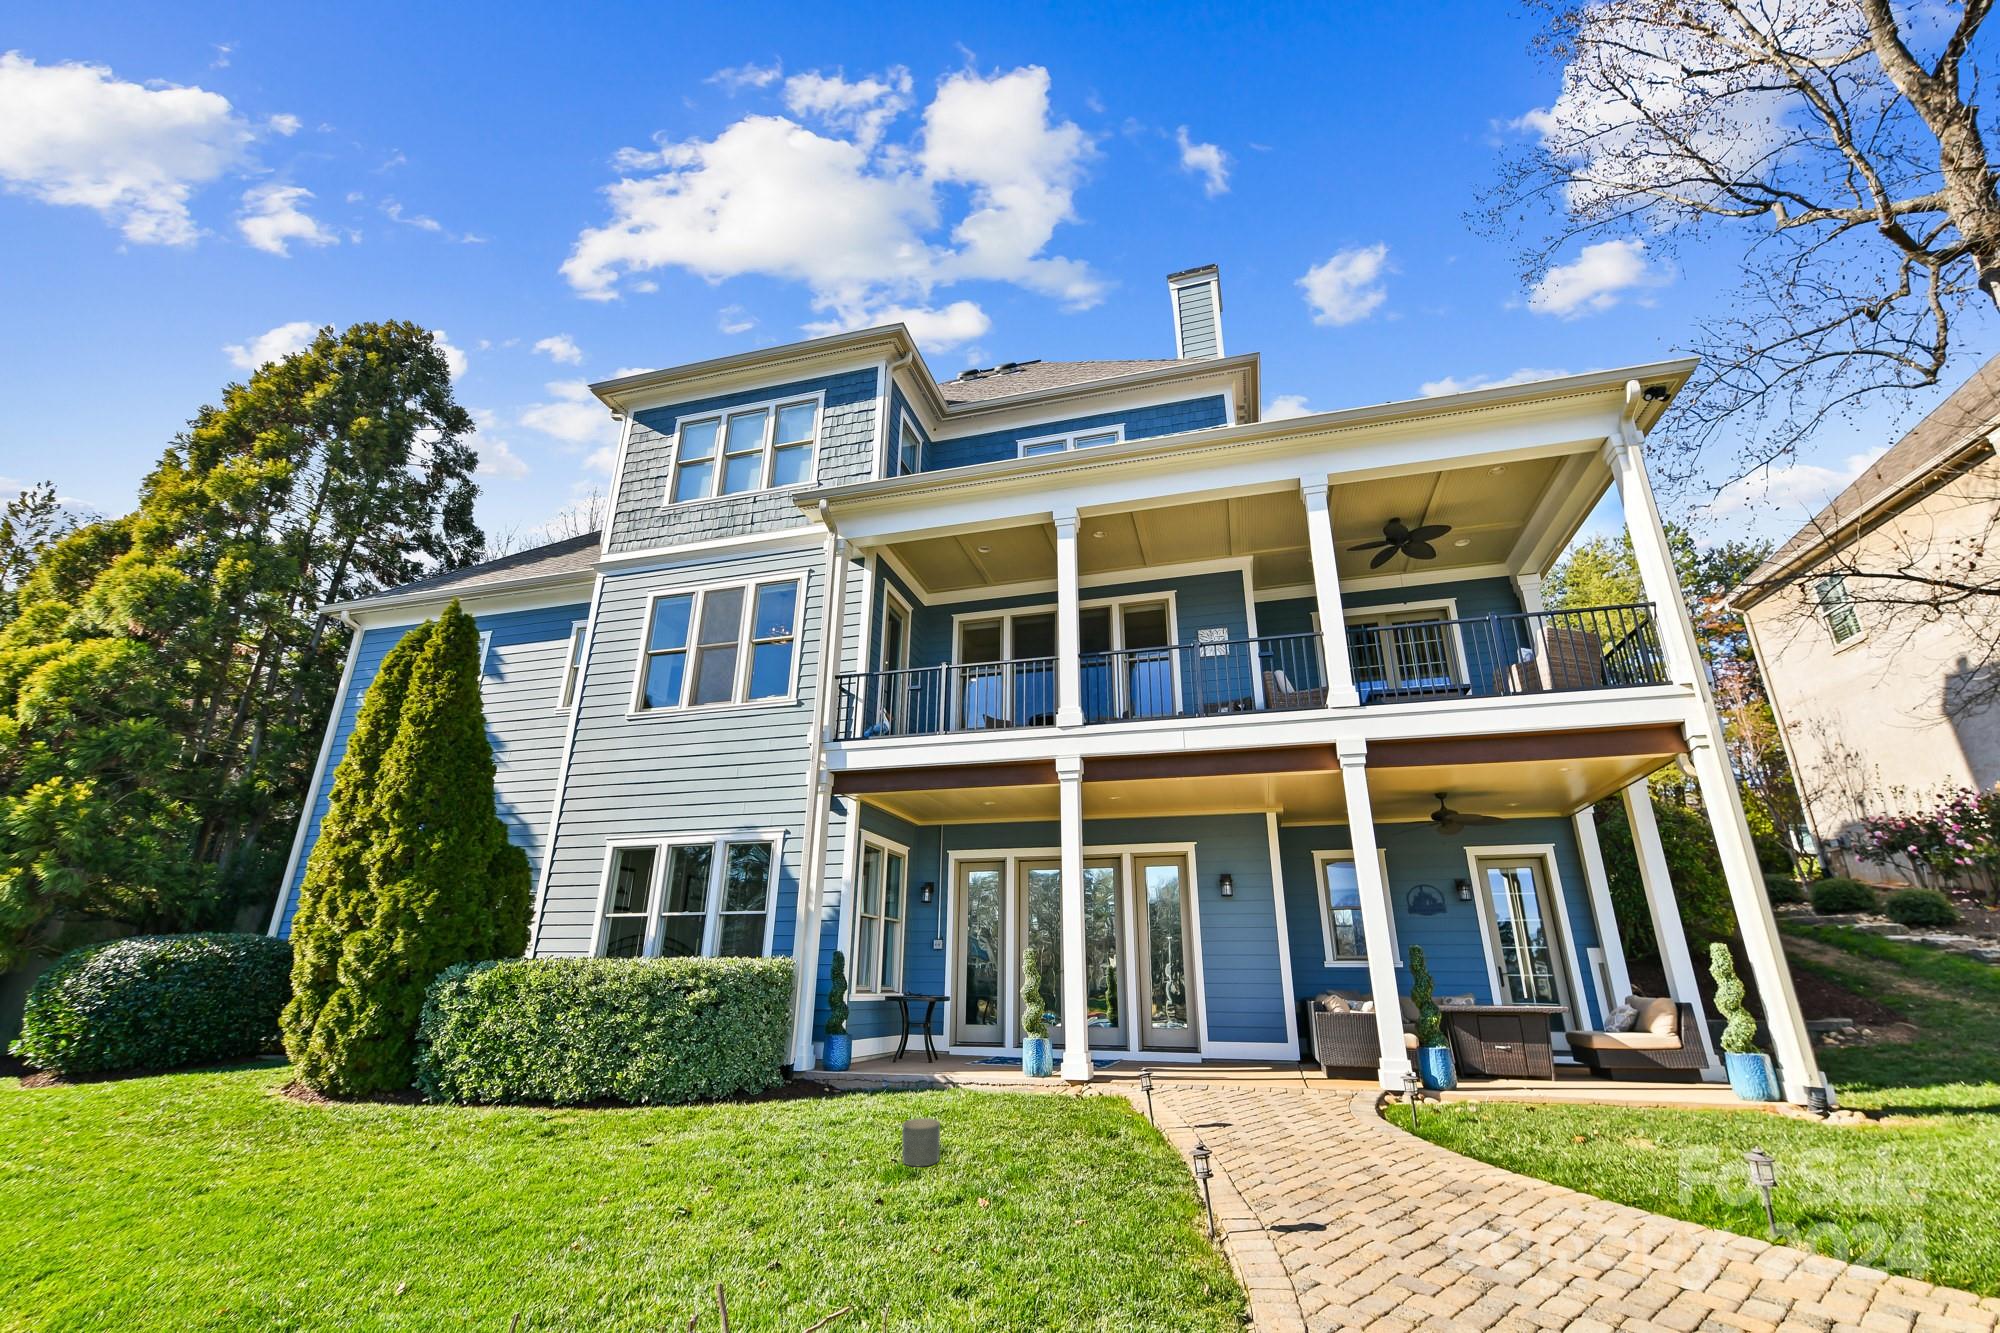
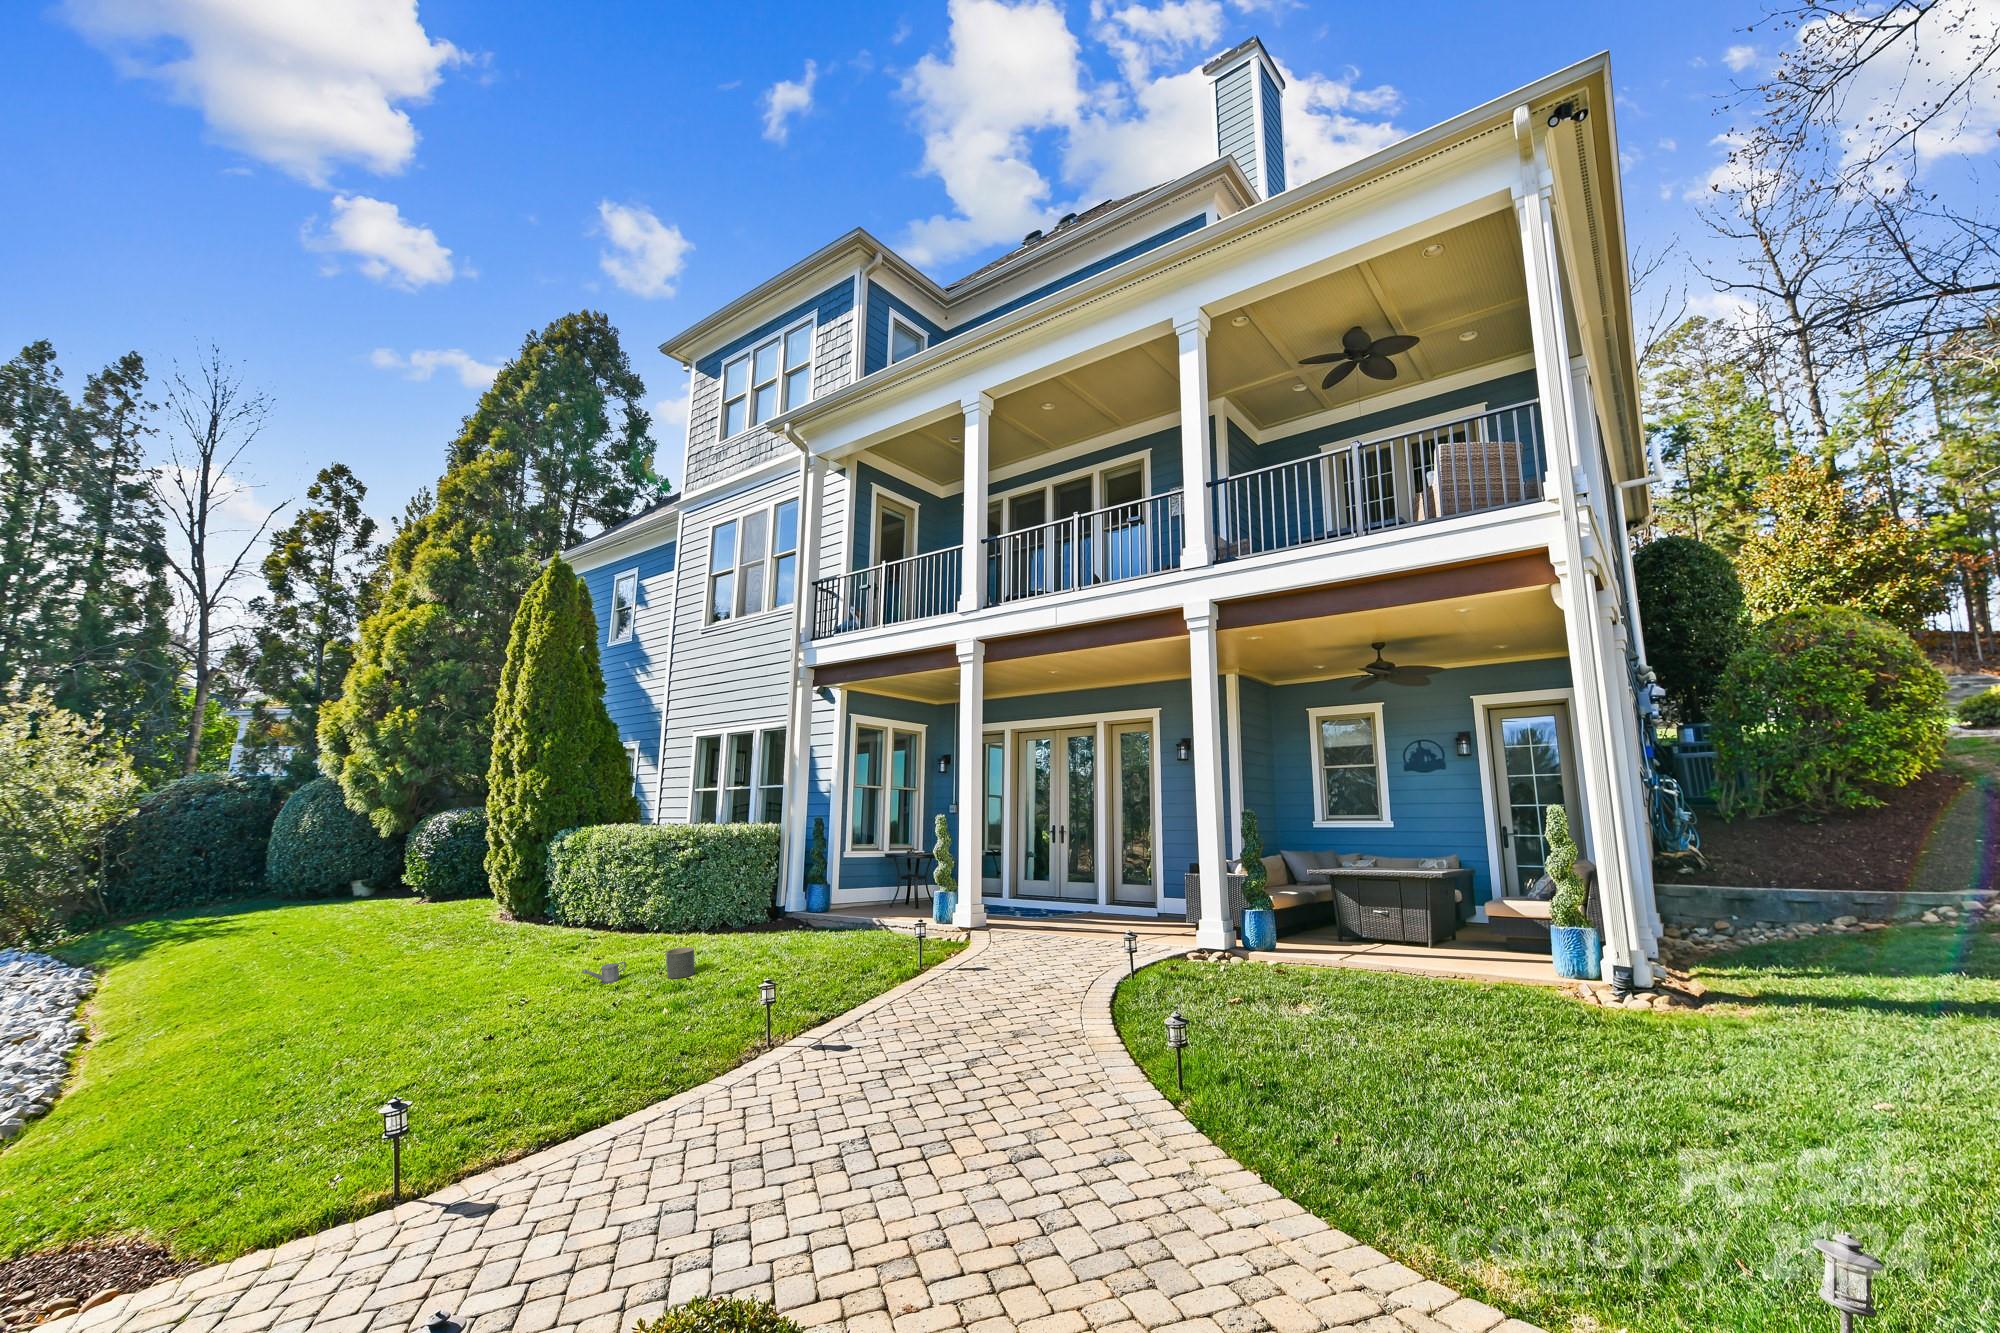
watering can: none [803,1147,838,1183] -> present [583,962,626,983]

